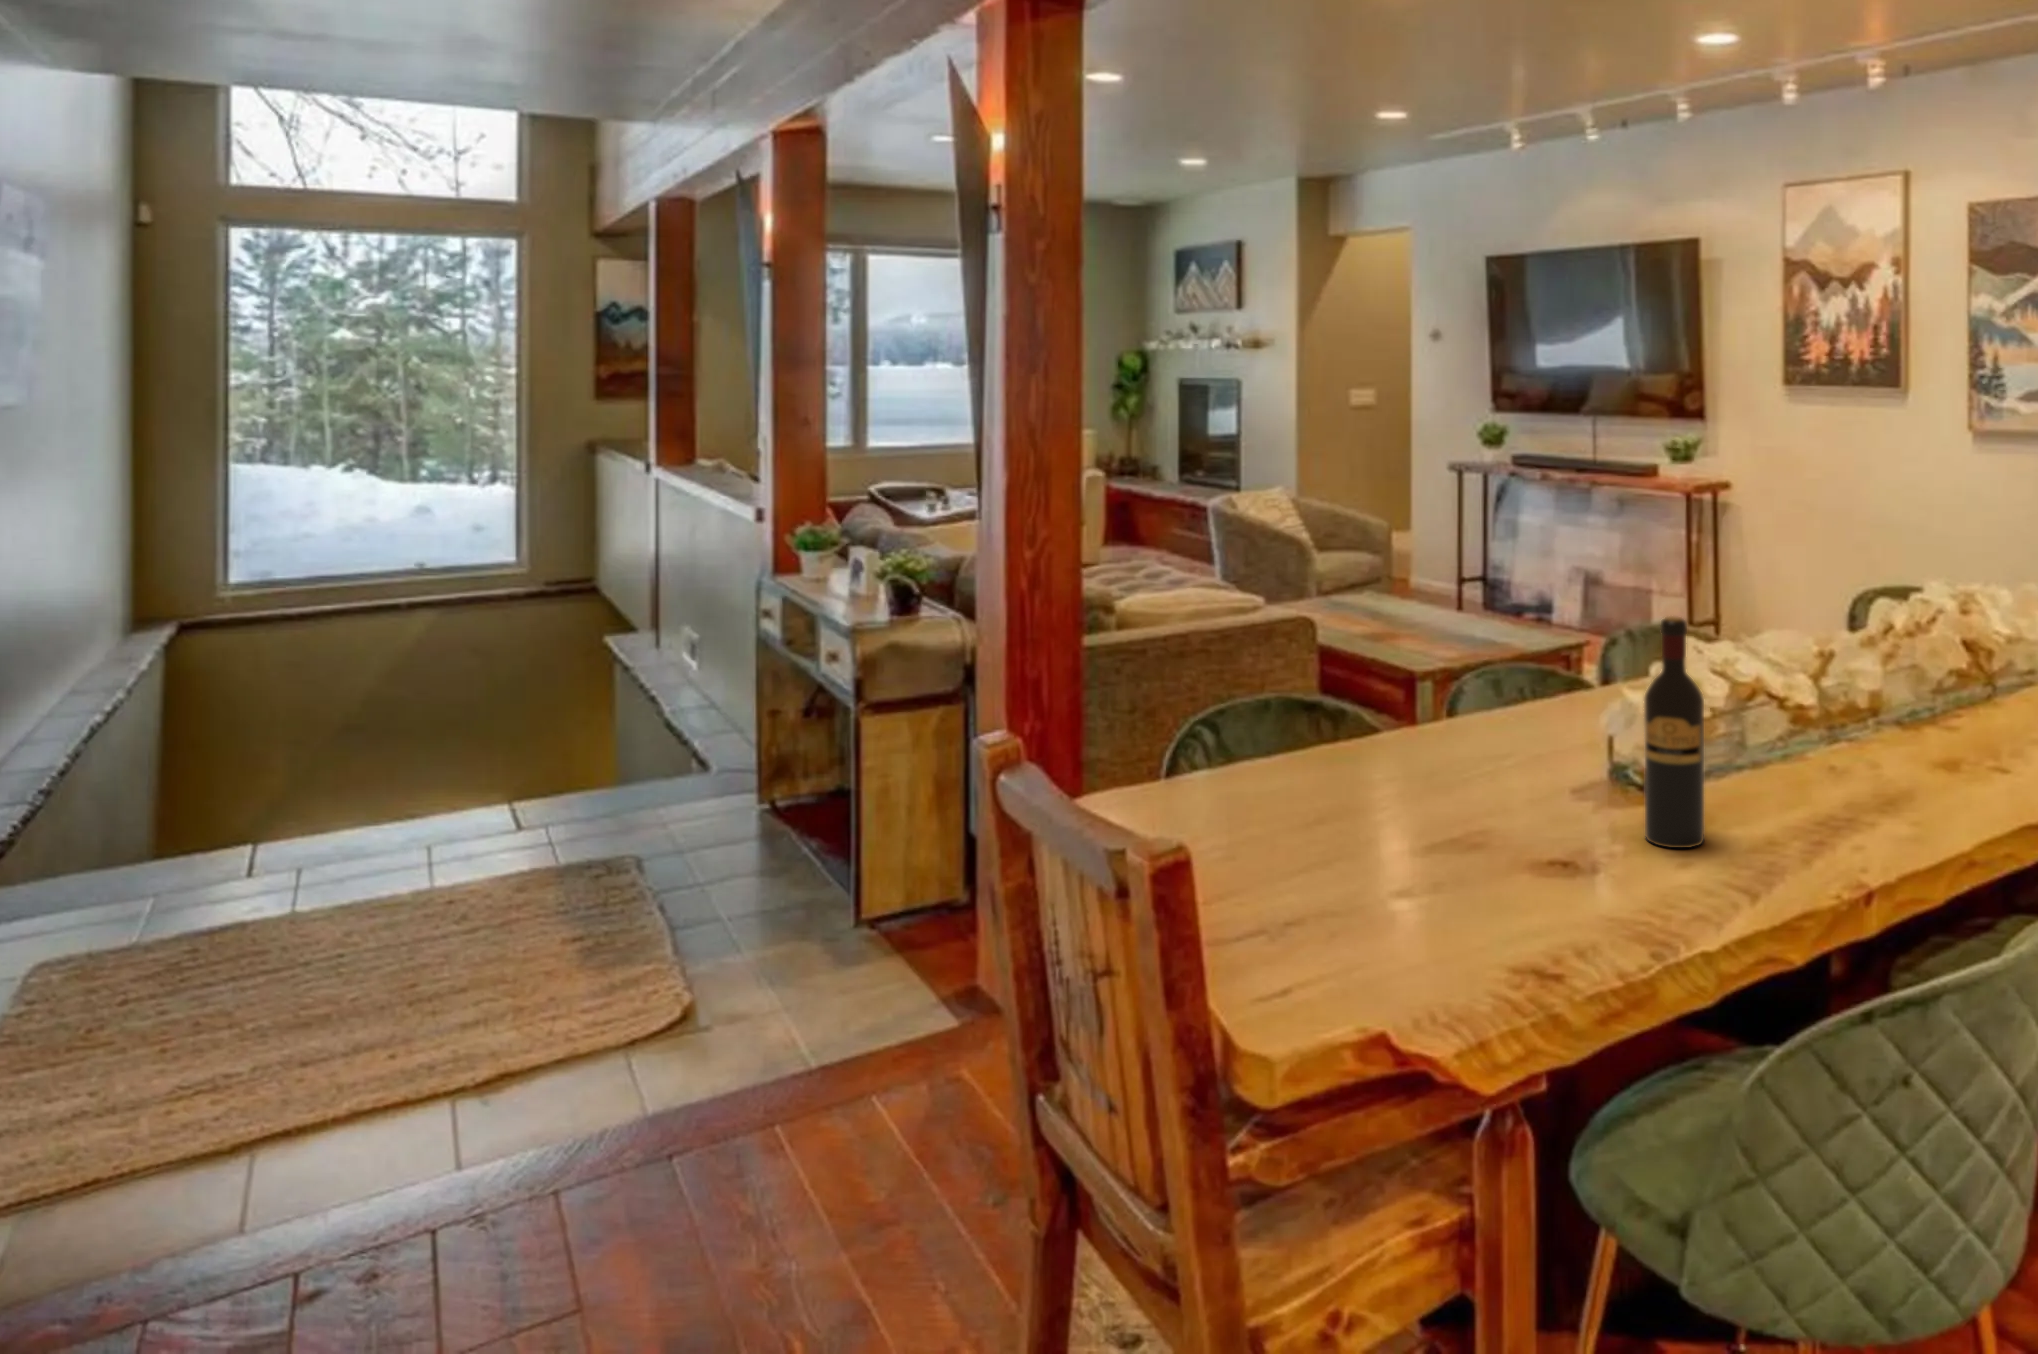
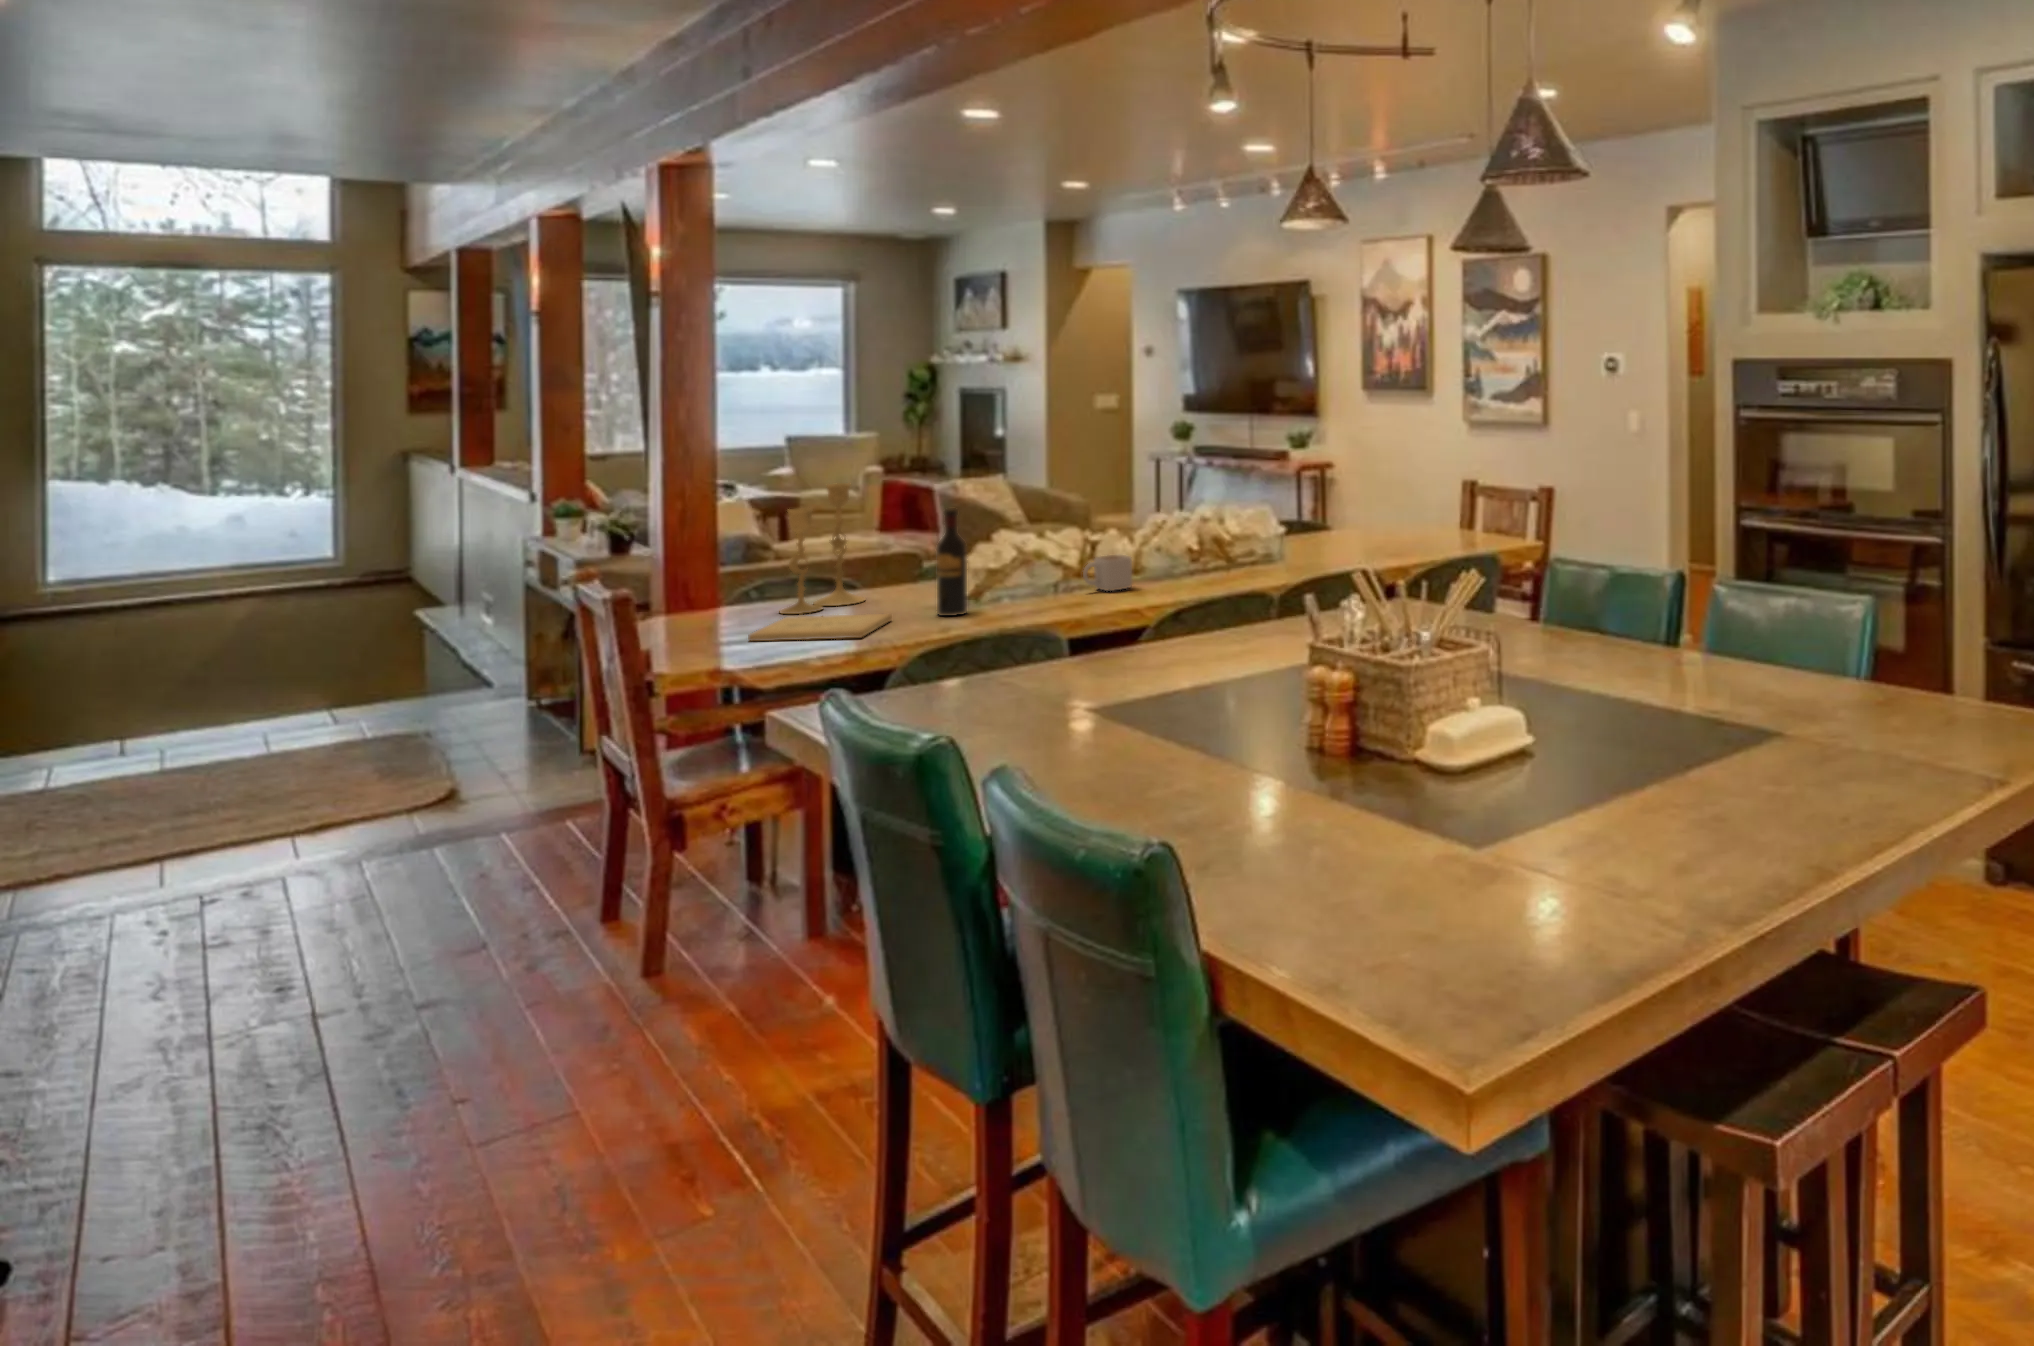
candlestick: none [1314,551,1445,822] -> present [780,483,865,614]
mug: none [1842,694,1922,772] -> present [1083,555,1132,591]
book: none [1352,842,1597,934] -> present [748,614,892,641]

